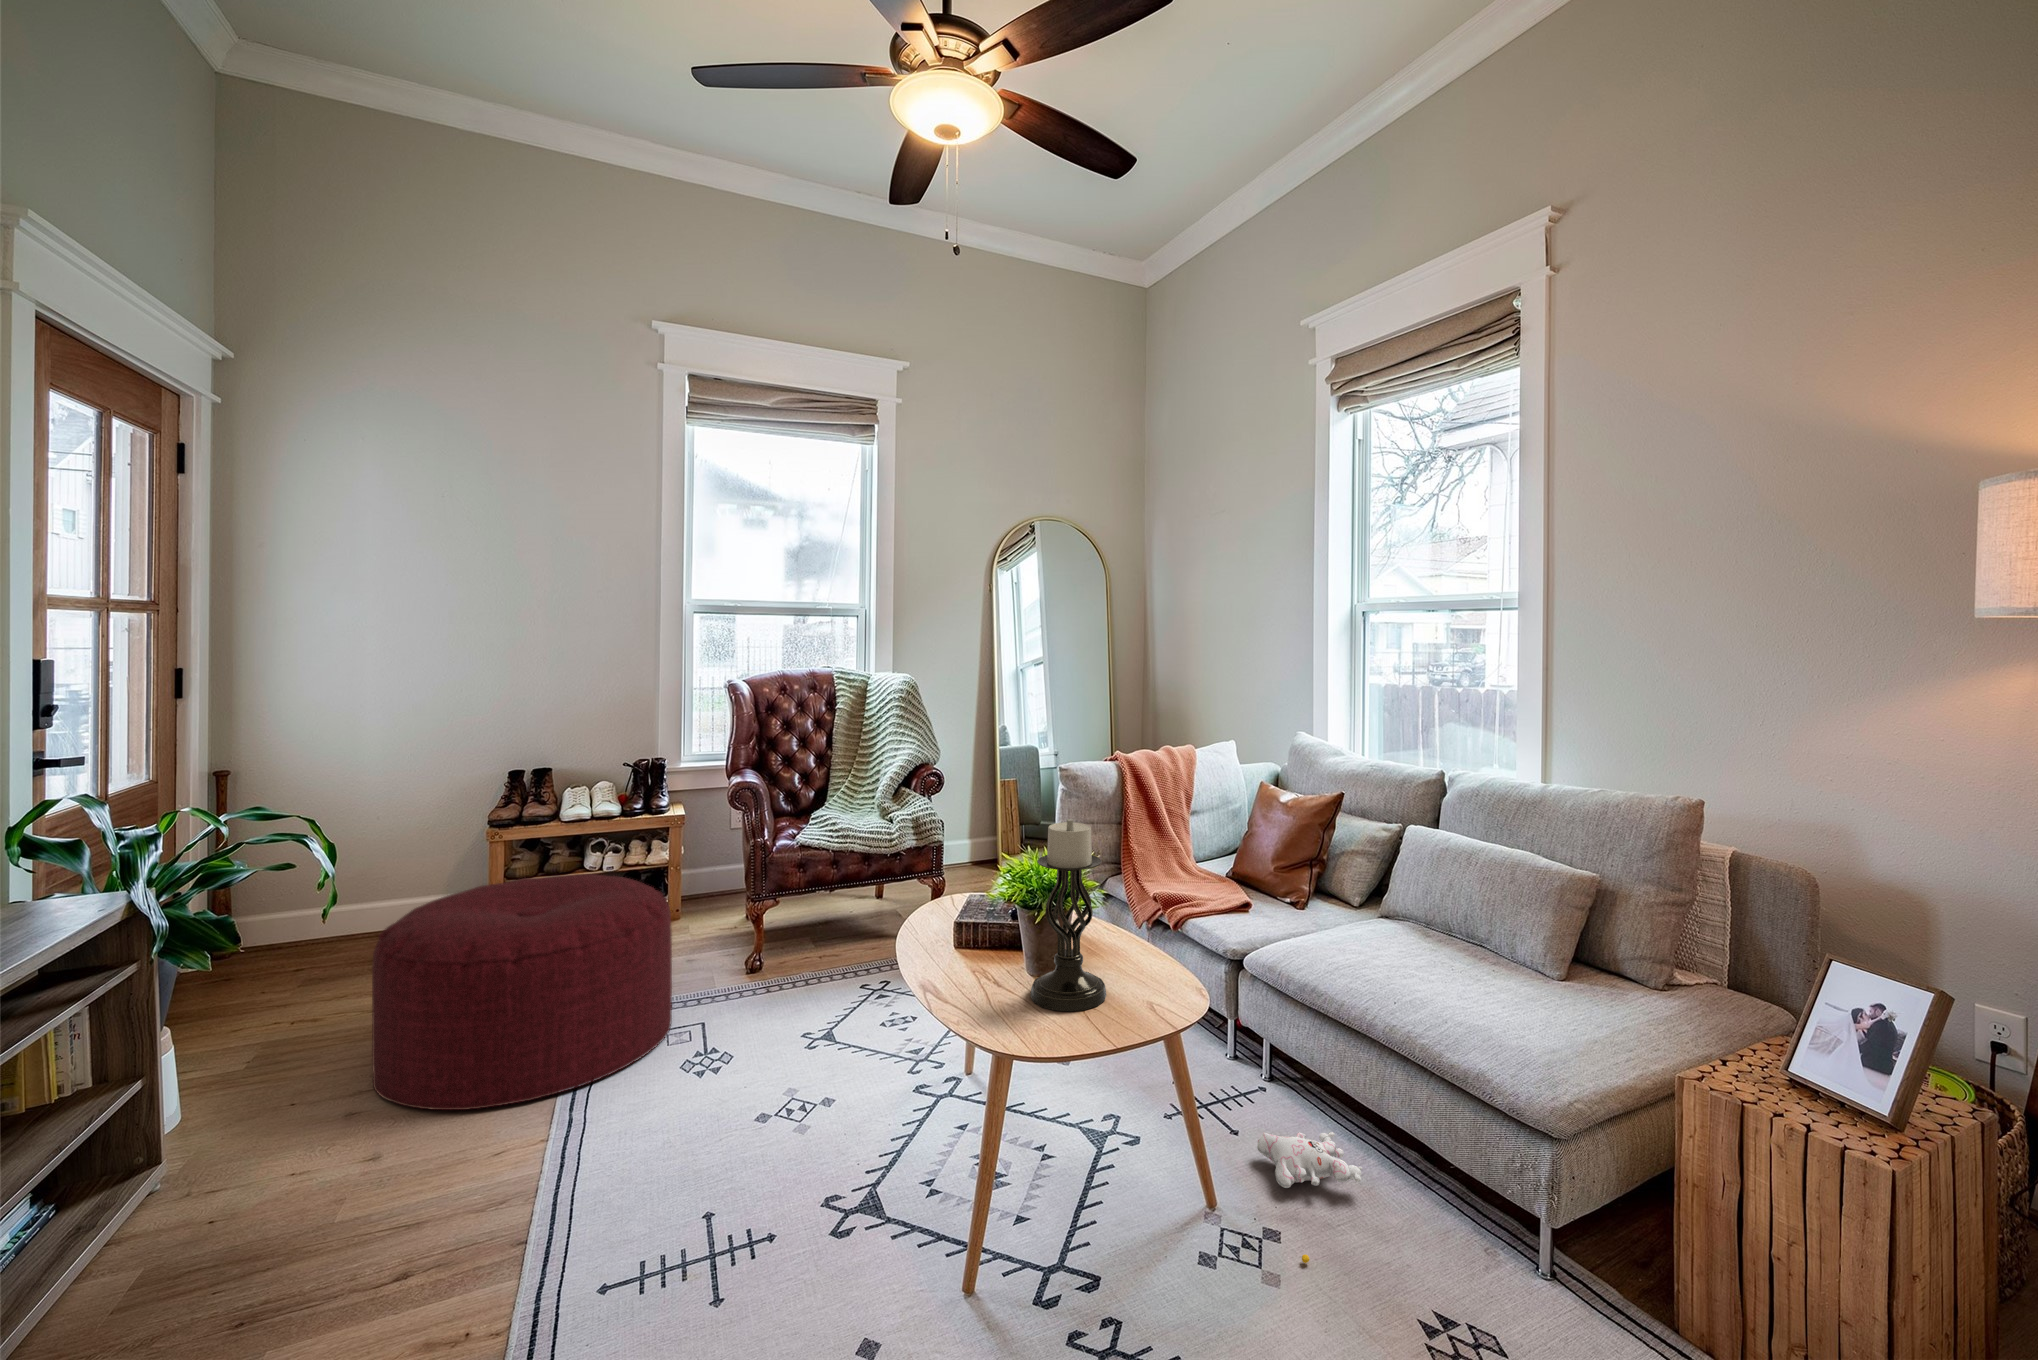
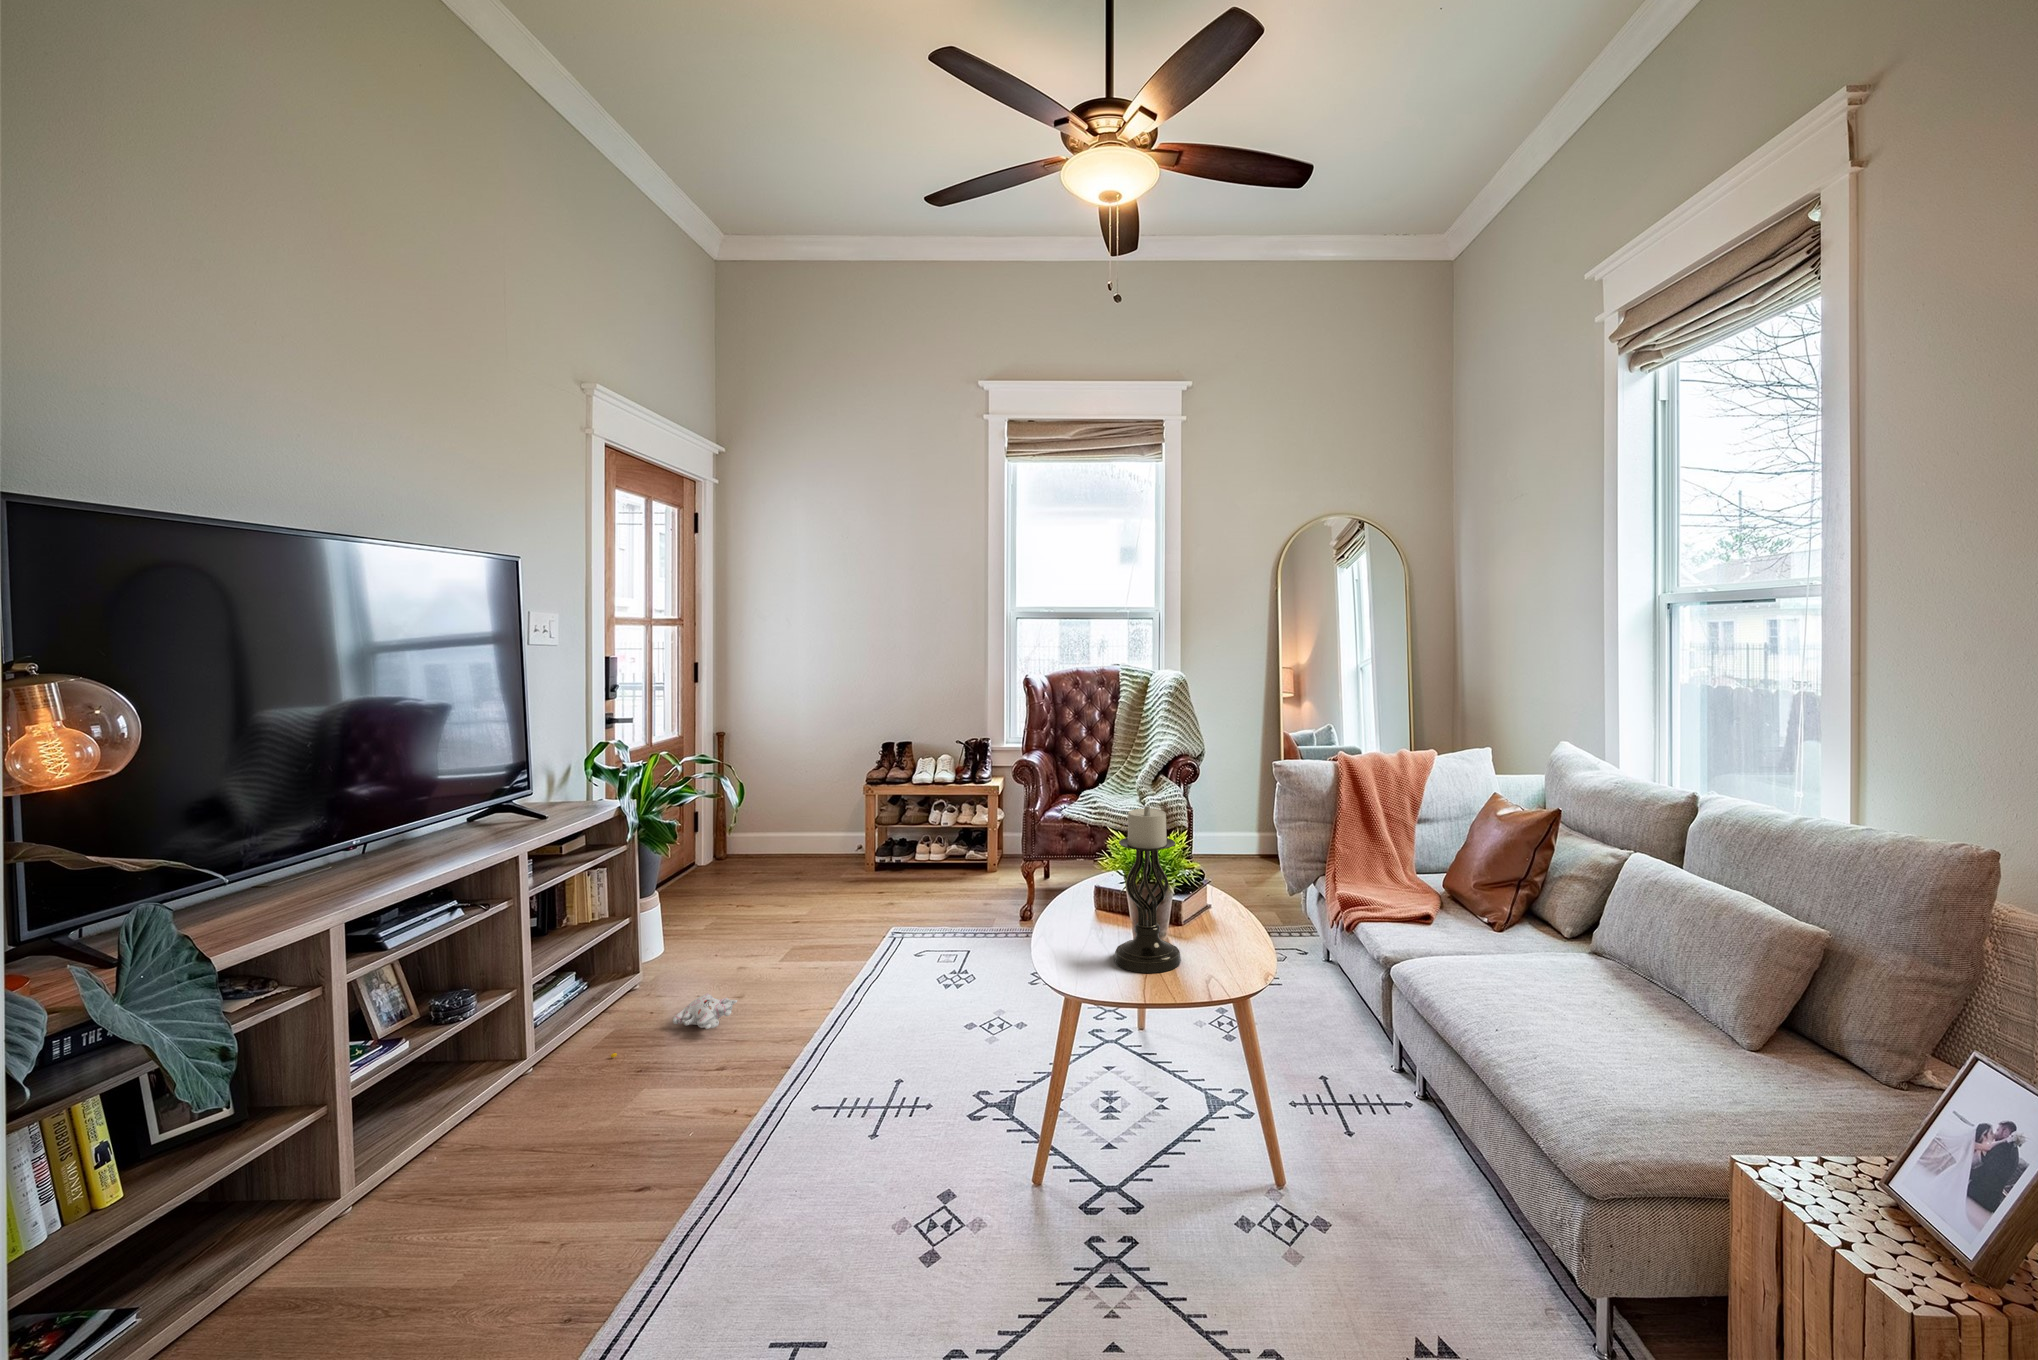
ottoman: present [372,874,672,1110] -> none [754,823,951,982]
plush toy: present [1257,1132,1362,1263] -> present [611,993,737,1058]

